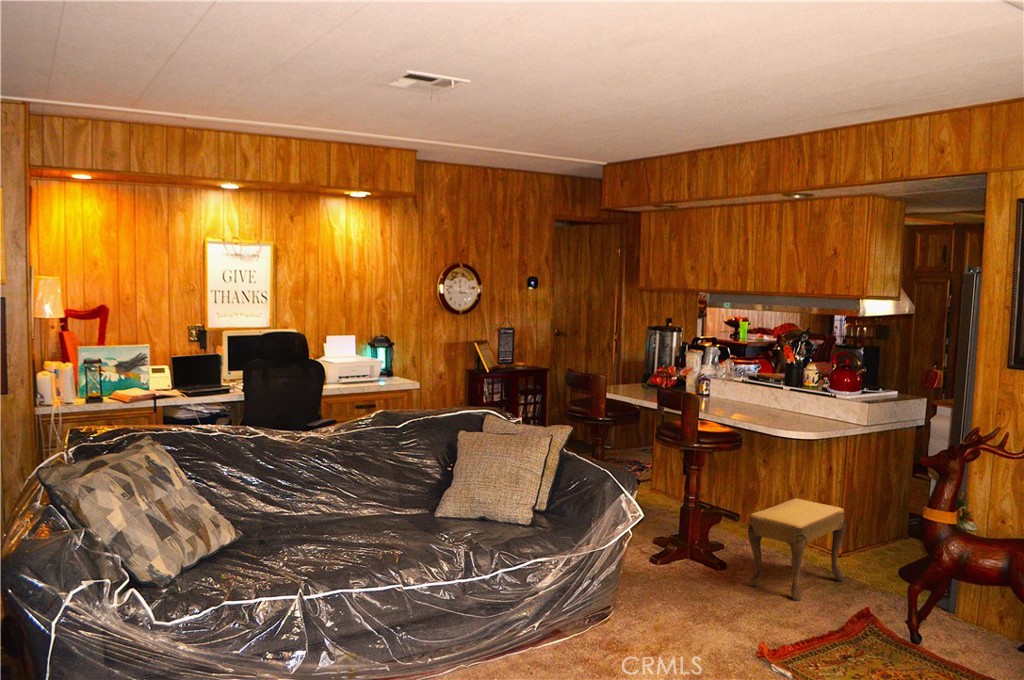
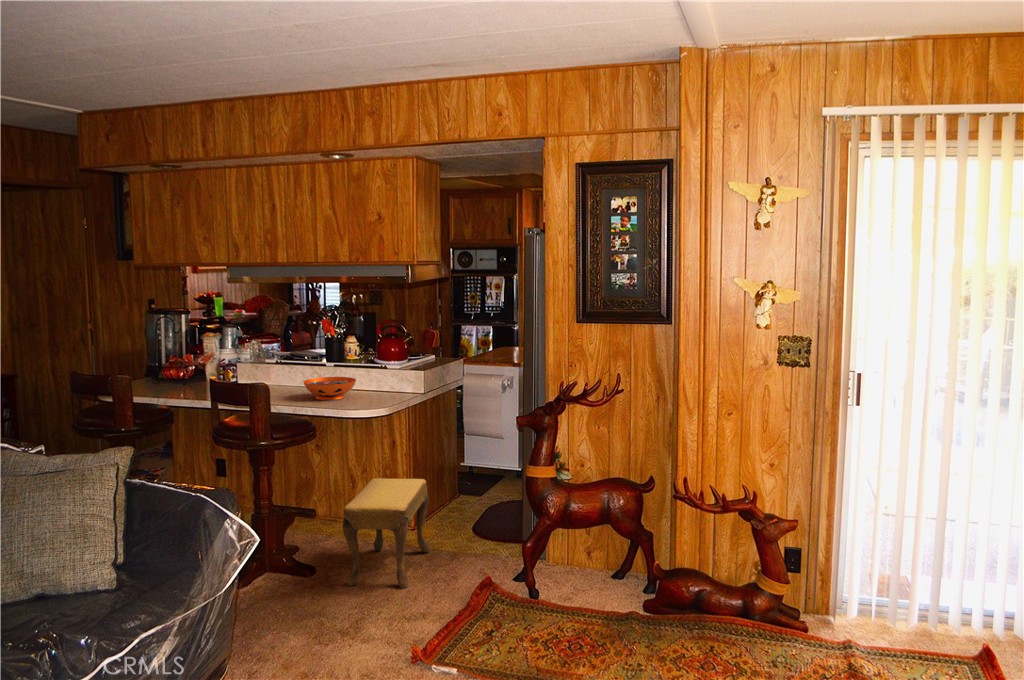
decorative bowl: none [746,399,795,420] -> present [304,377,356,400]

